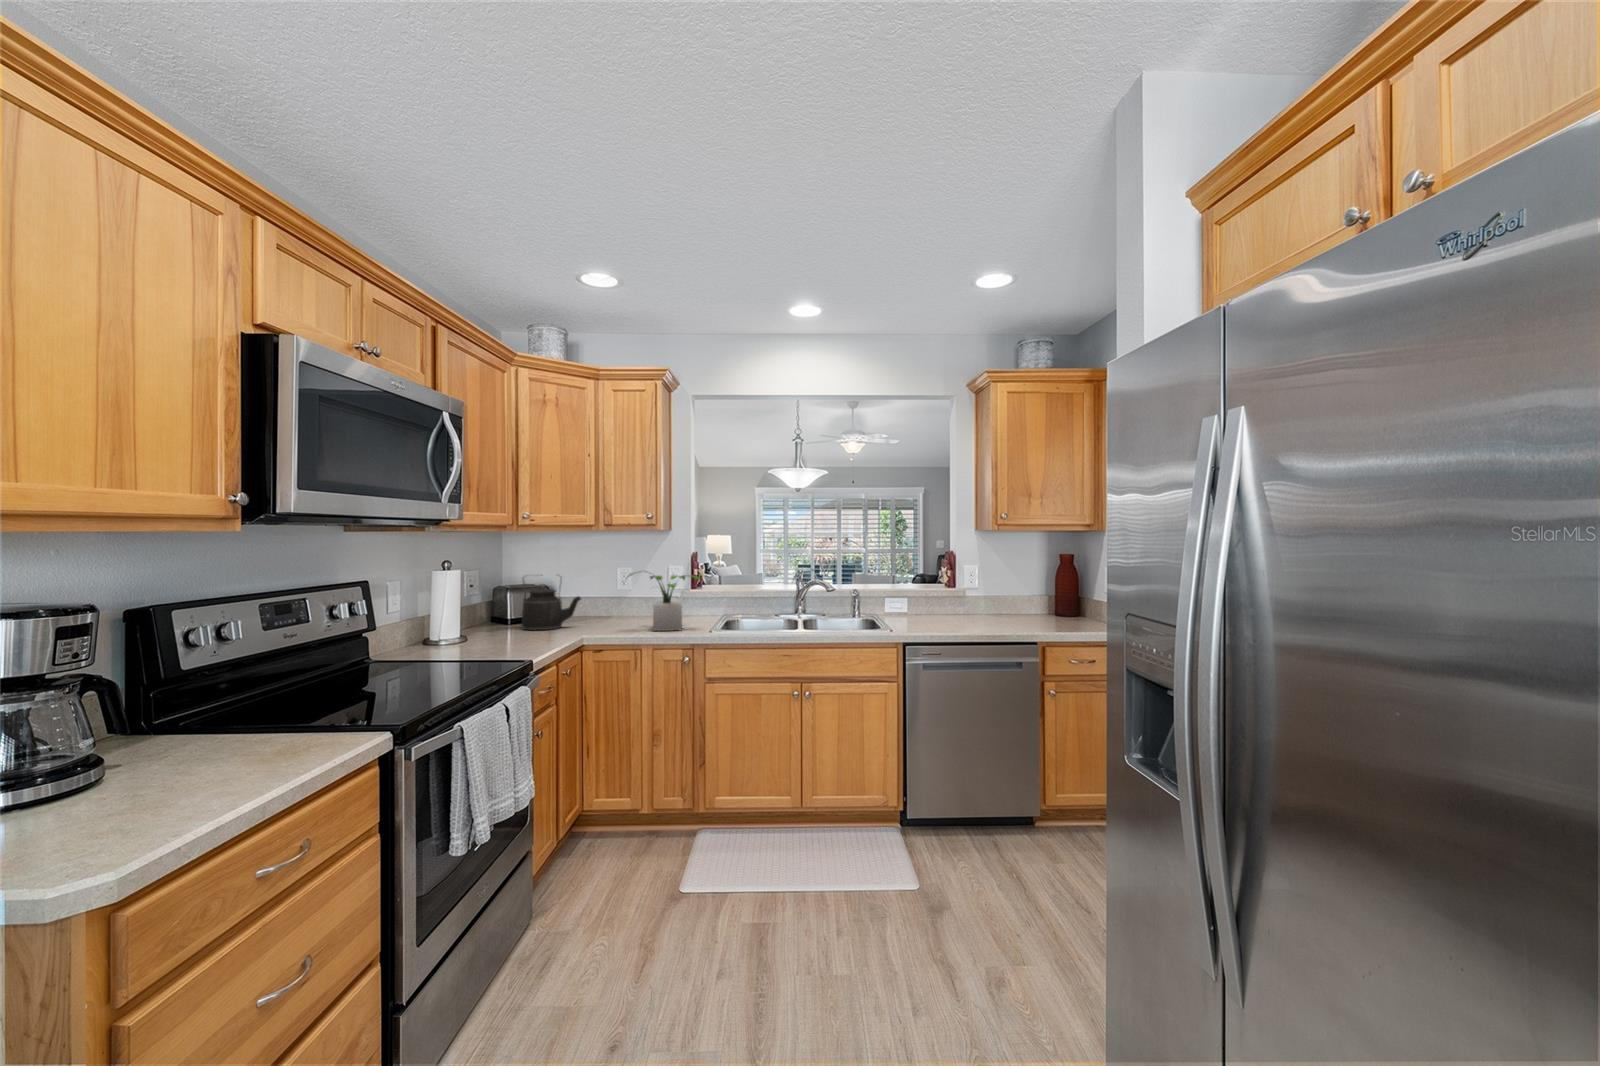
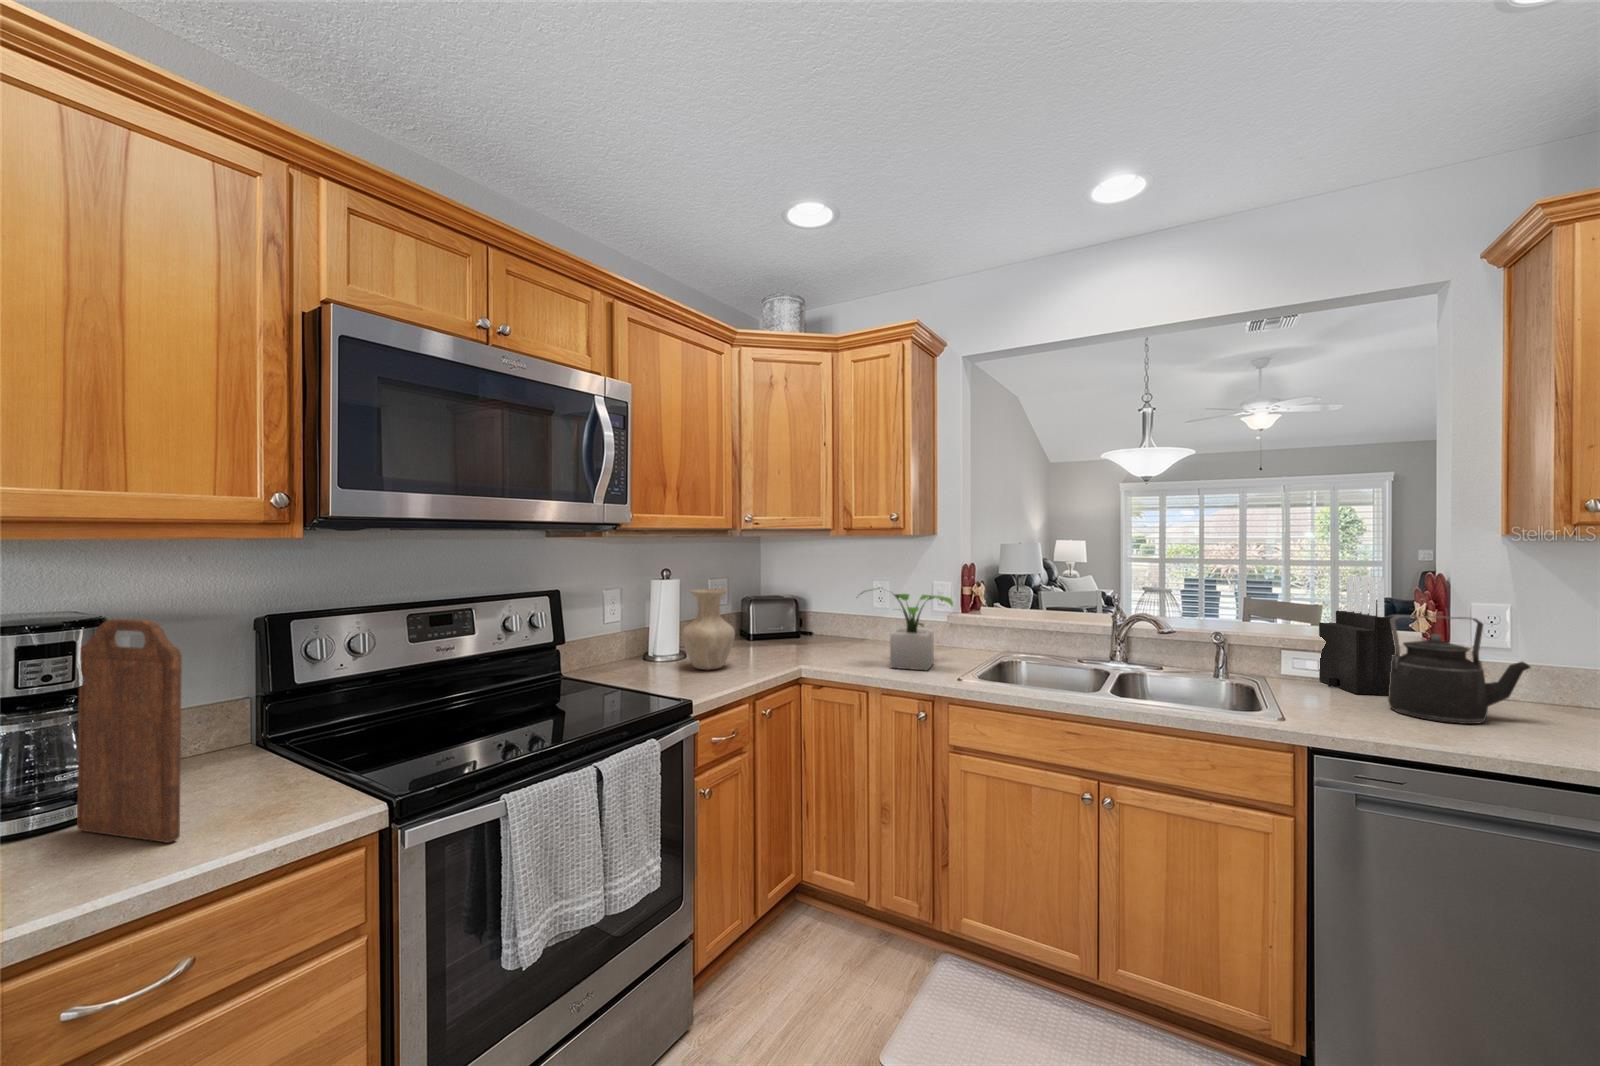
knife block: none [906,554,940,621] -> present [1319,575,1395,695]
vase: none [479,576,528,643] -> present [682,589,735,670]
kettle: present [522,581,581,630] -> present [1388,615,1530,724]
cutting board: none [166,586,283,754] -> present [77,619,182,843]

